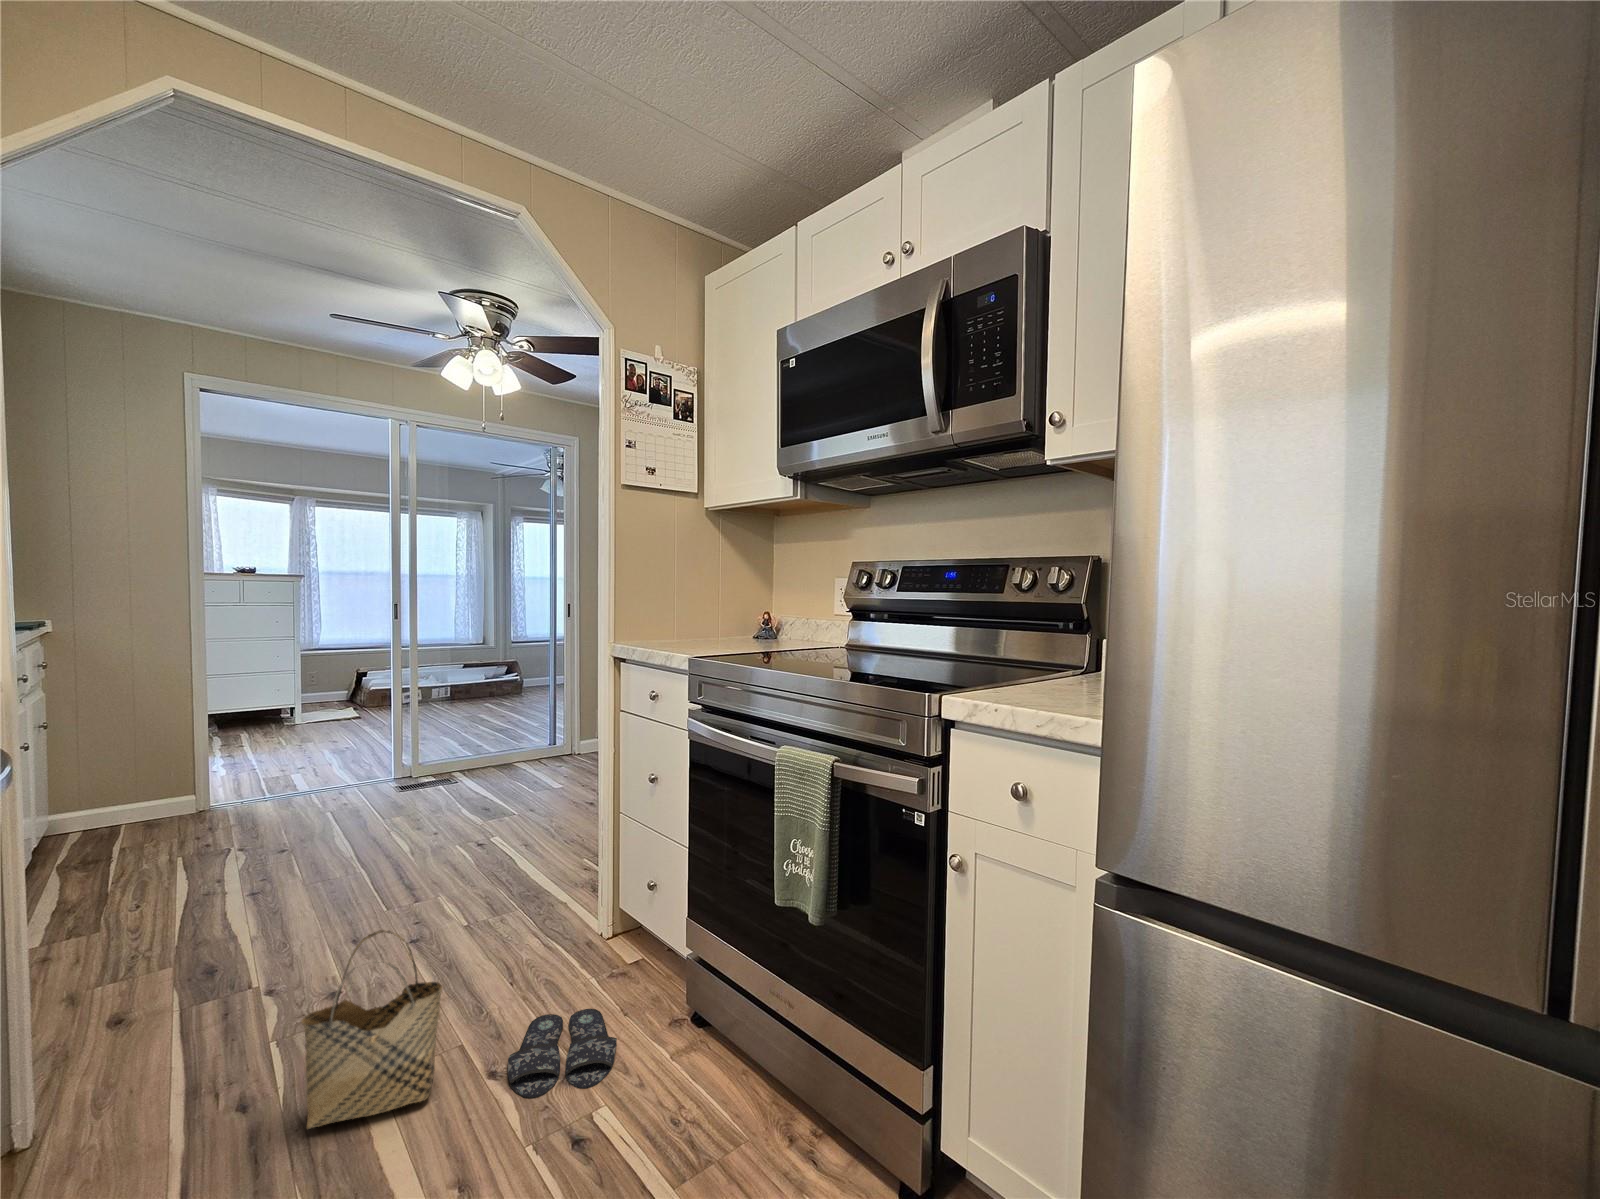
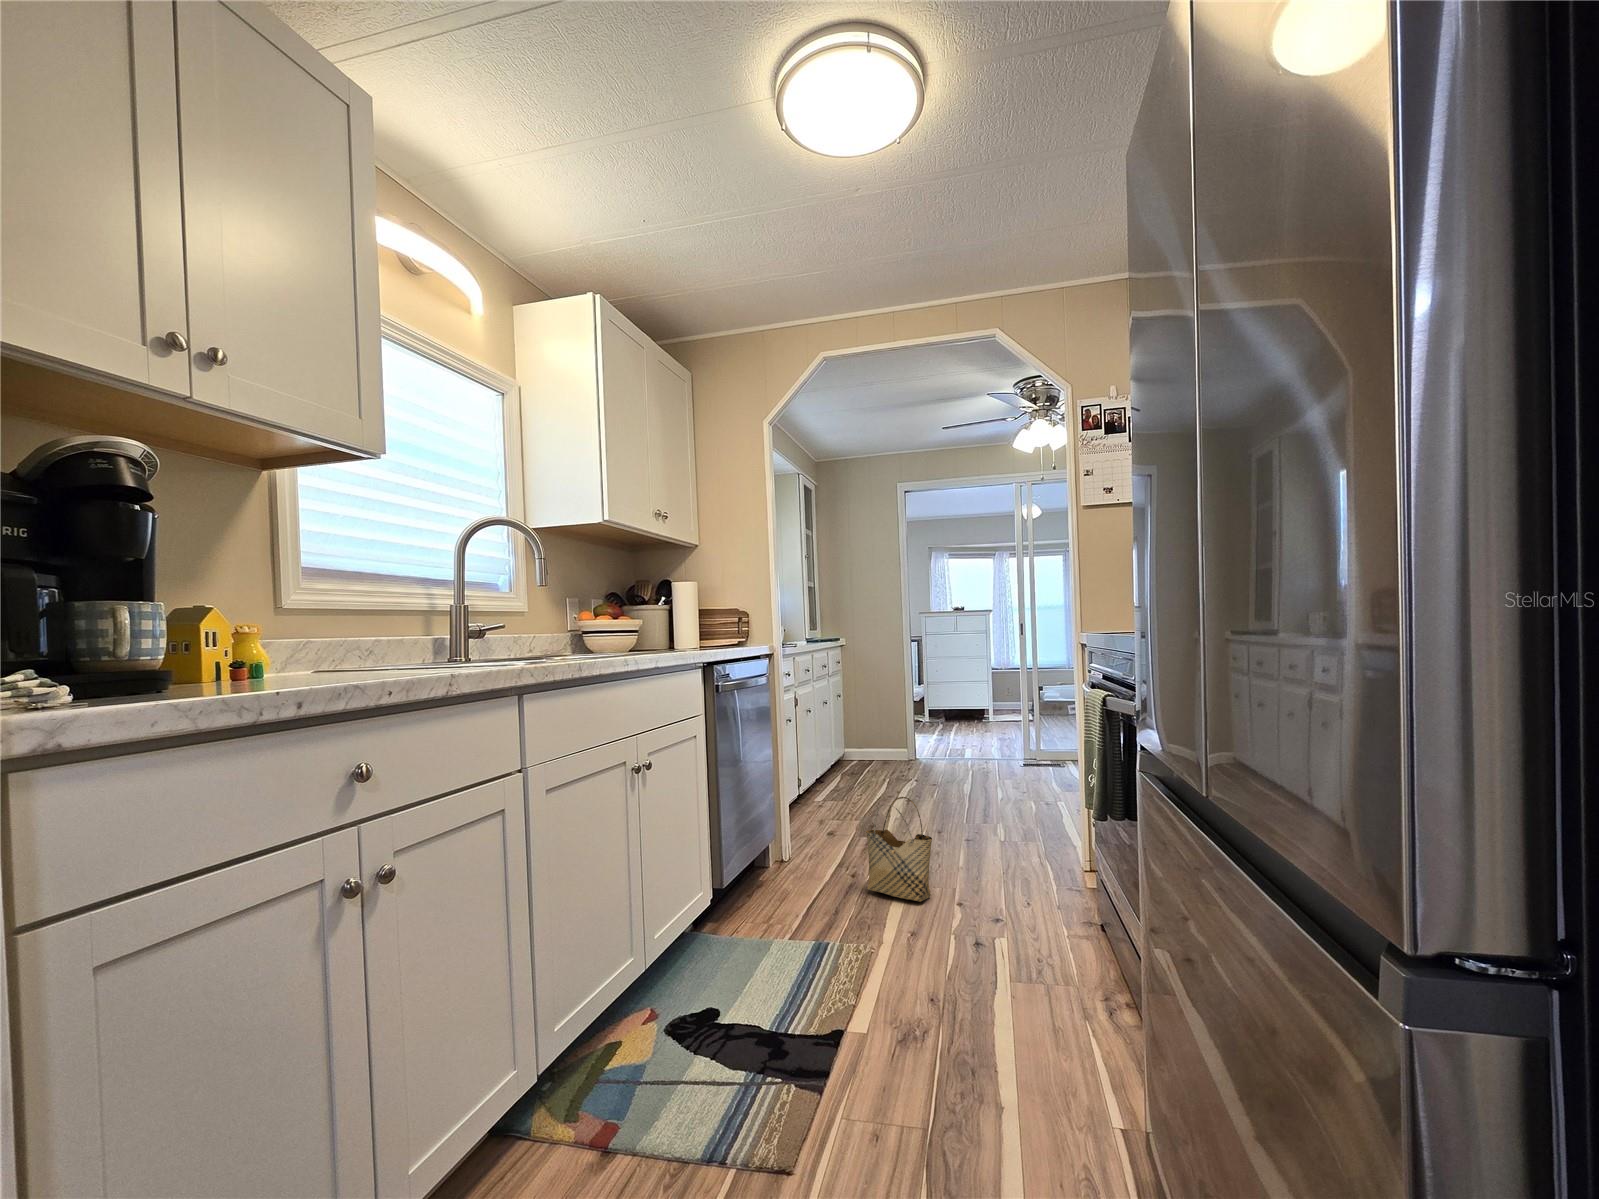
slippers: present [508,1009,617,1099] -> none [964,895,1044,937]

